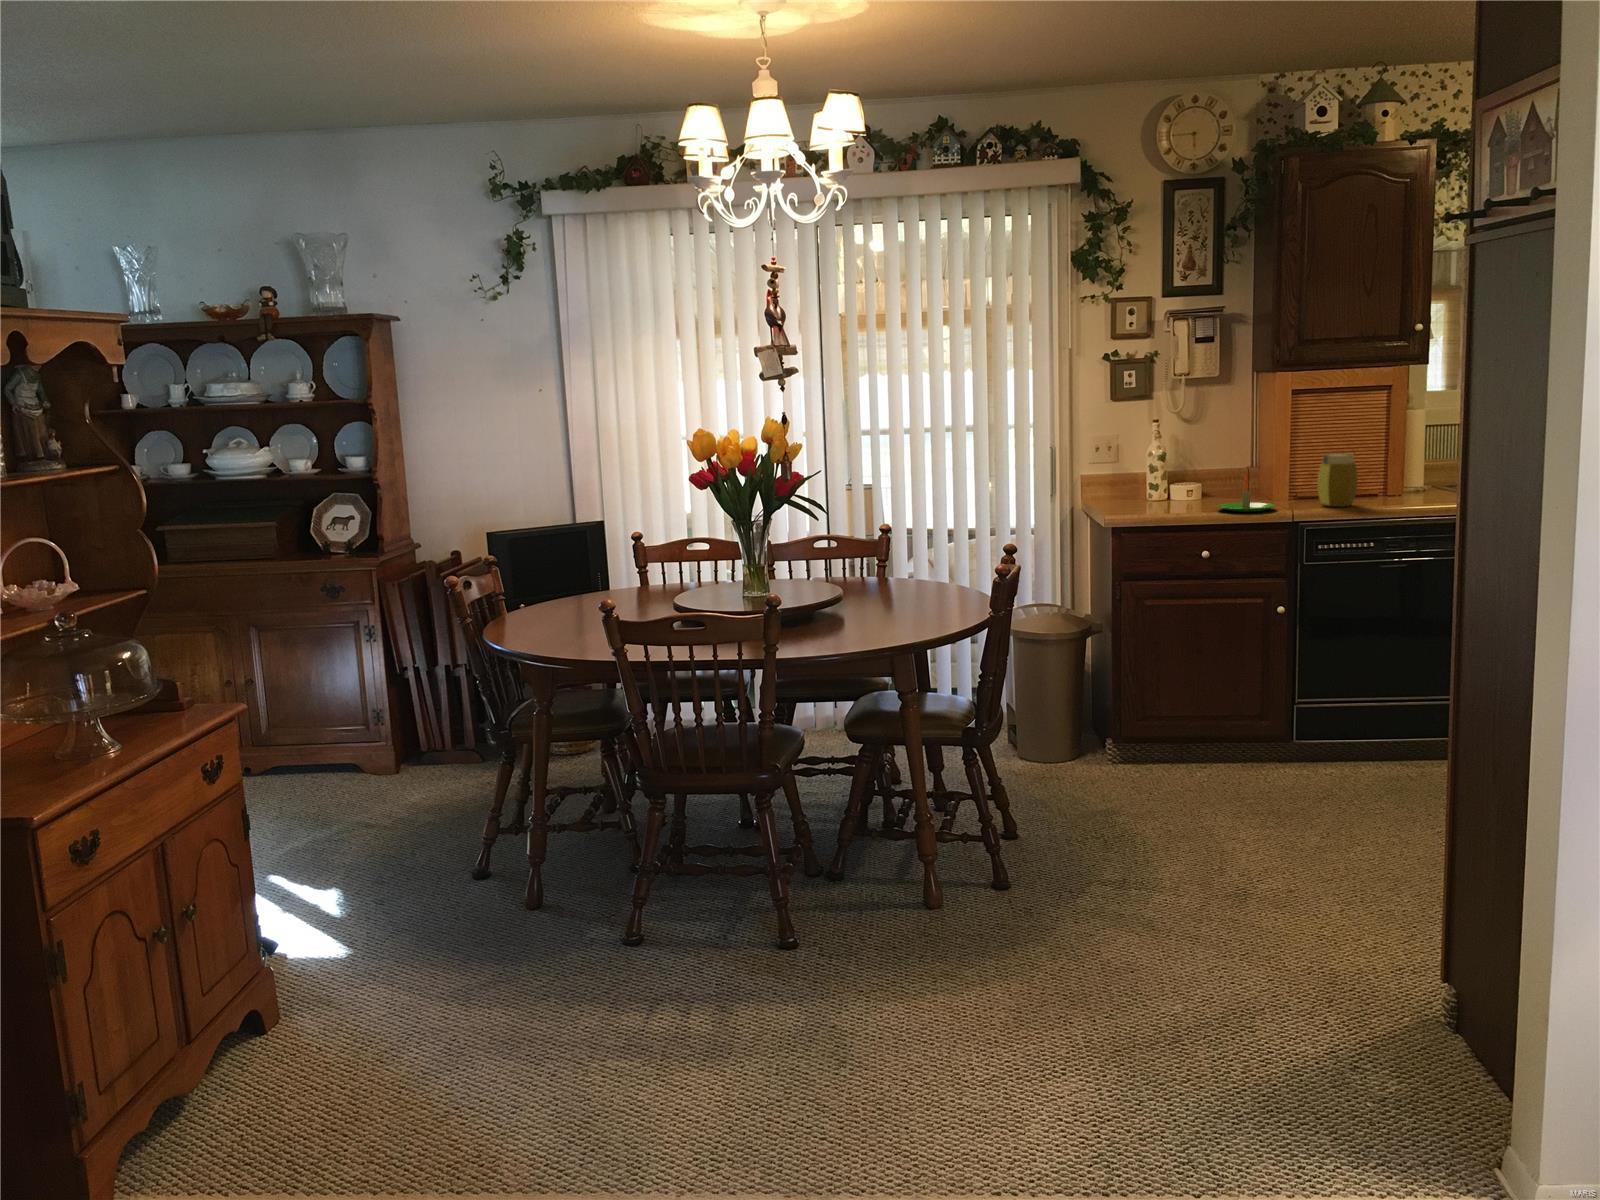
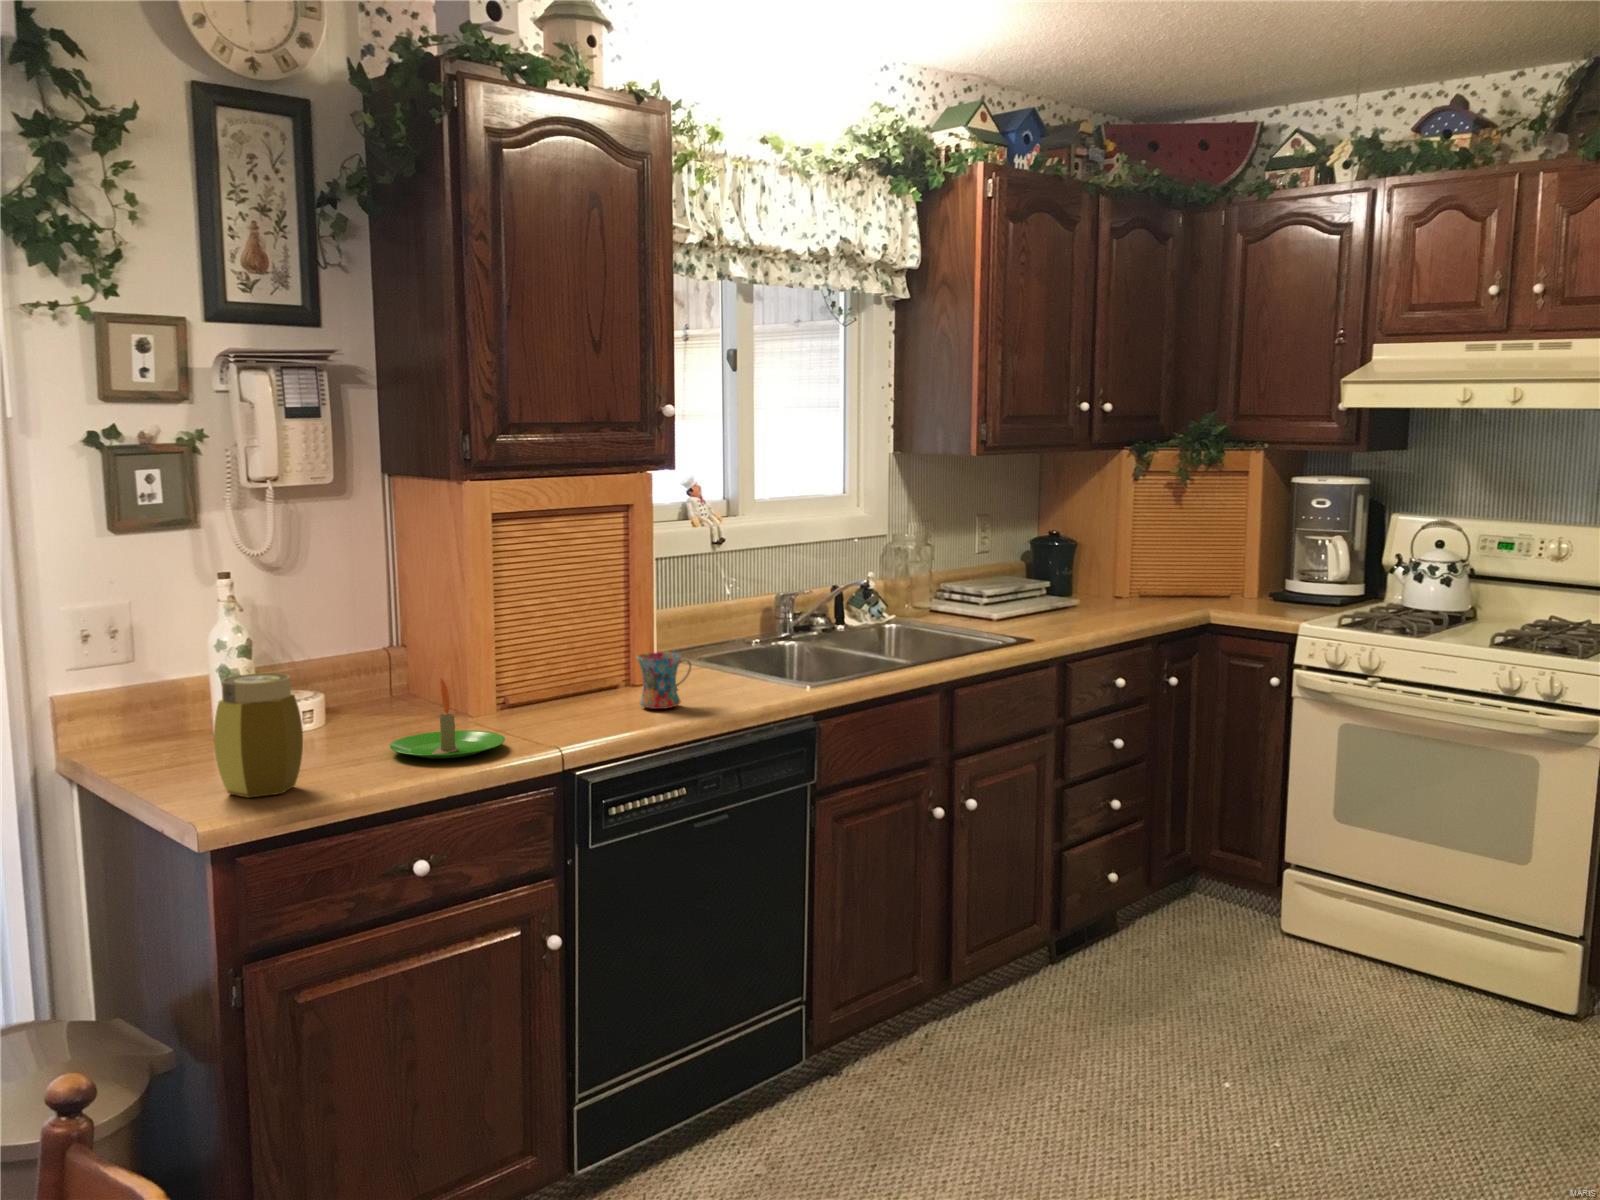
jar: present [1317,454,1358,507] -> present [214,673,303,798]
mug: none [1374,472,1411,503] -> present [636,652,691,709]

